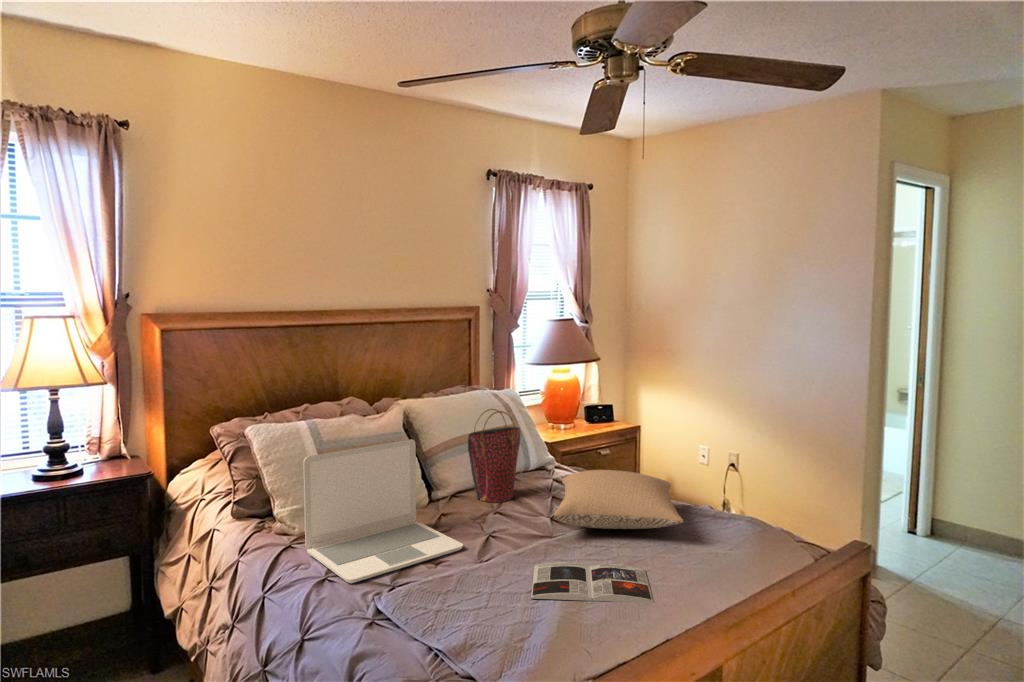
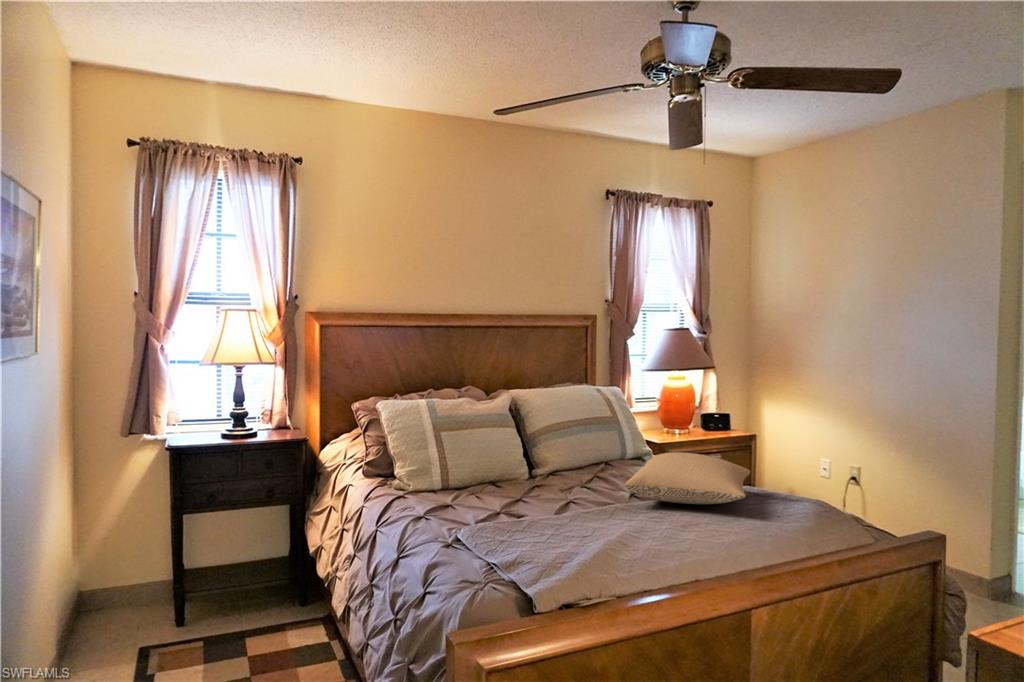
handbag: present [468,409,520,503] -> none [561,397,612,481]
laptop: present [303,439,463,583] -> none [413,414,543,521]
magazine: present [531,563,654,603] -> none [585,520,699,554]

